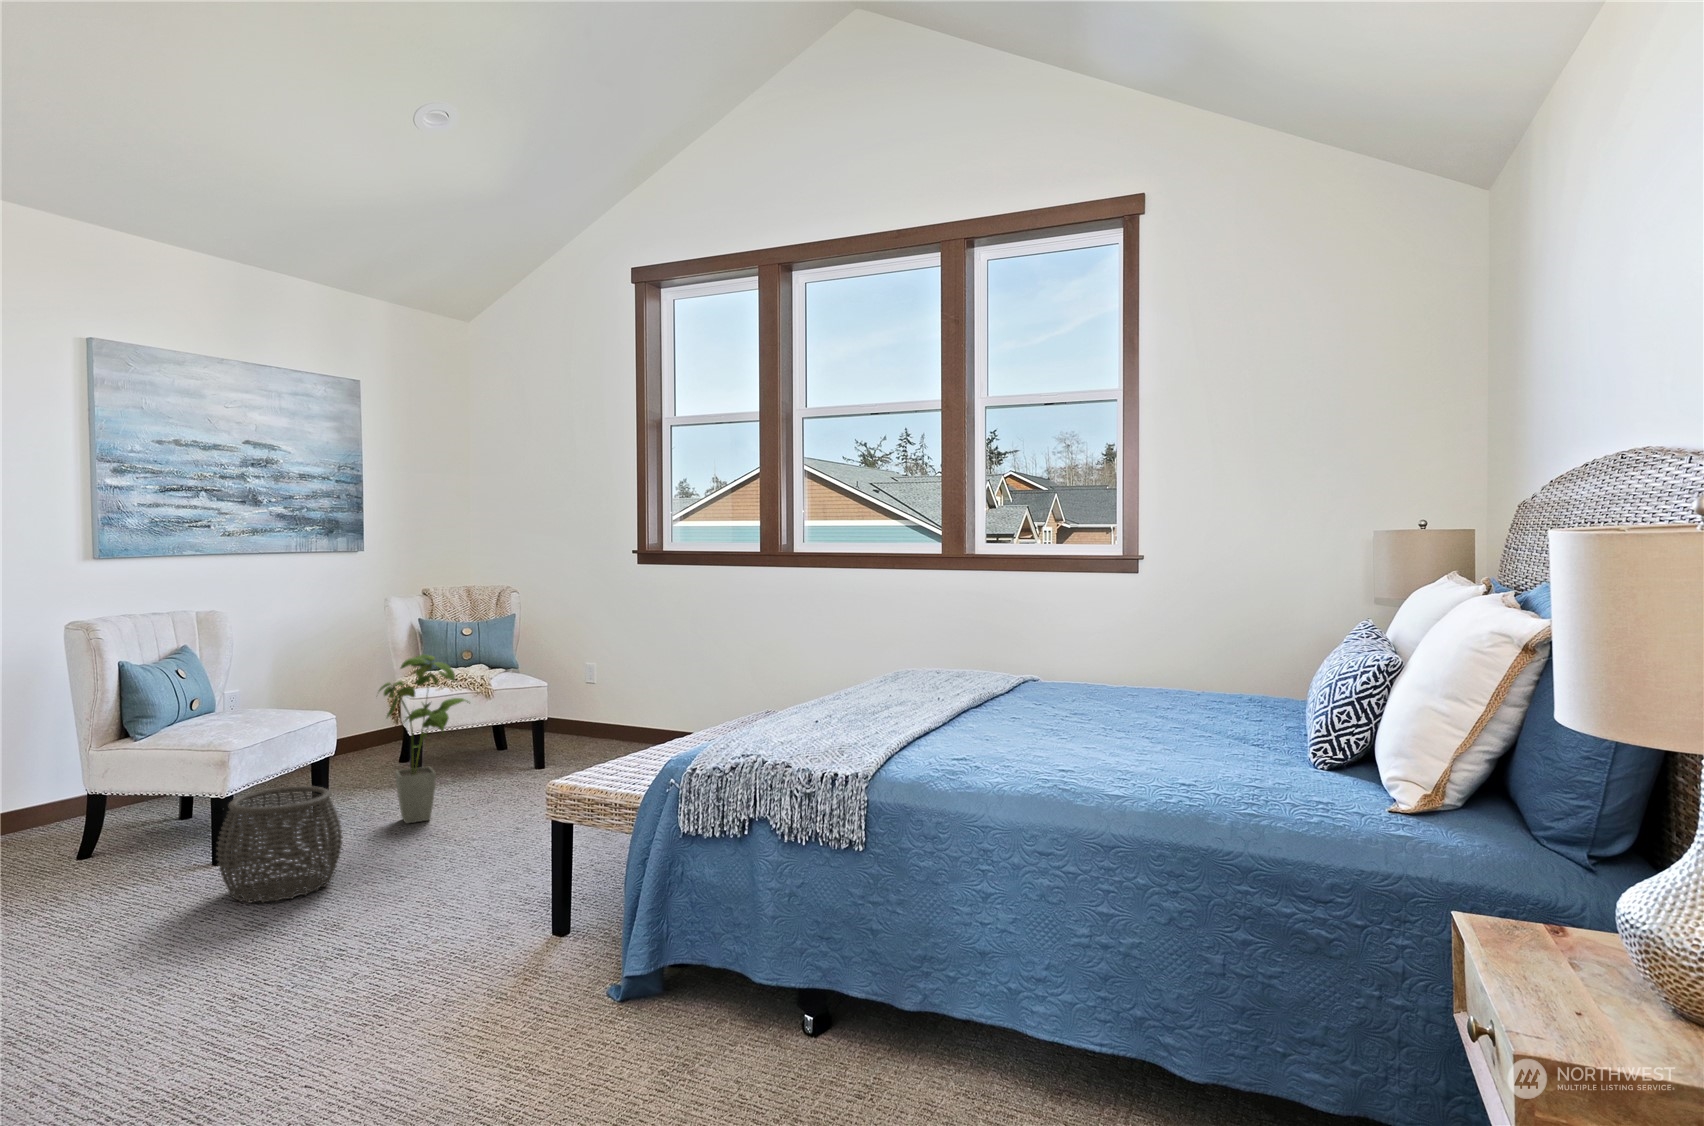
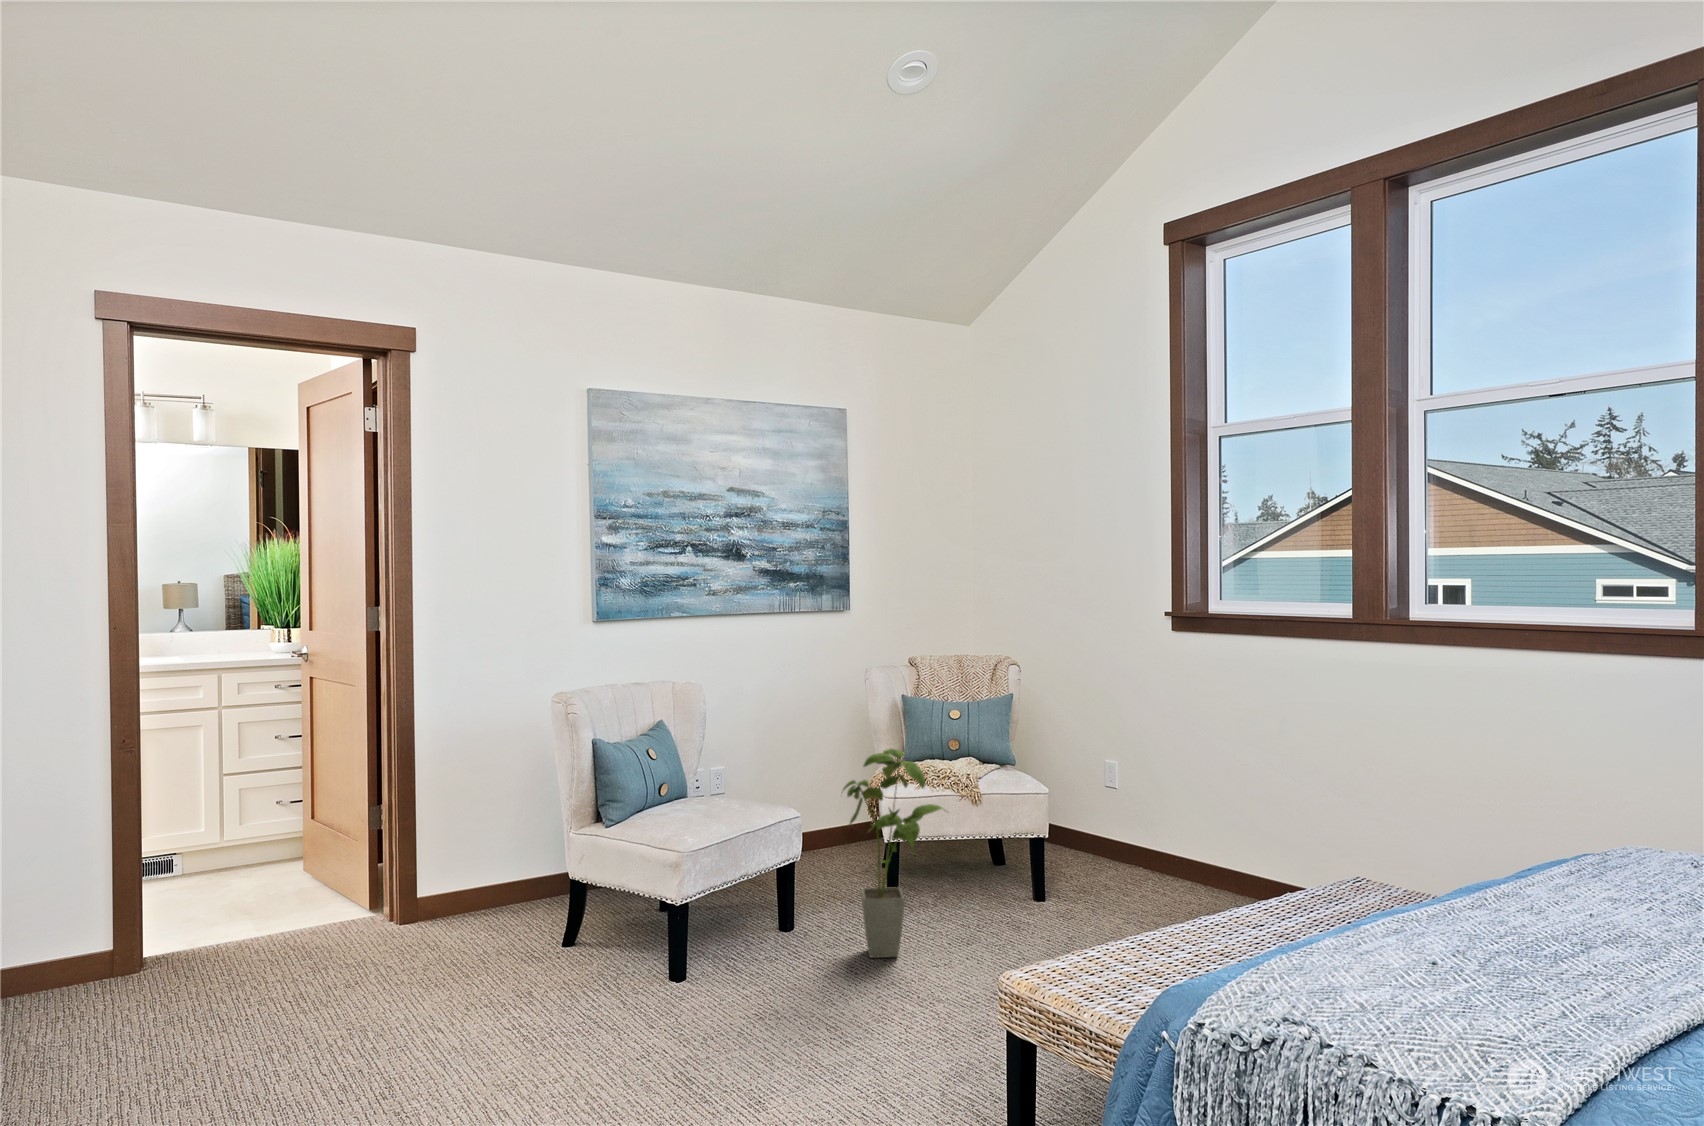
woven basket: present [217,786,343,903] -> none [655,906,786,1051]

